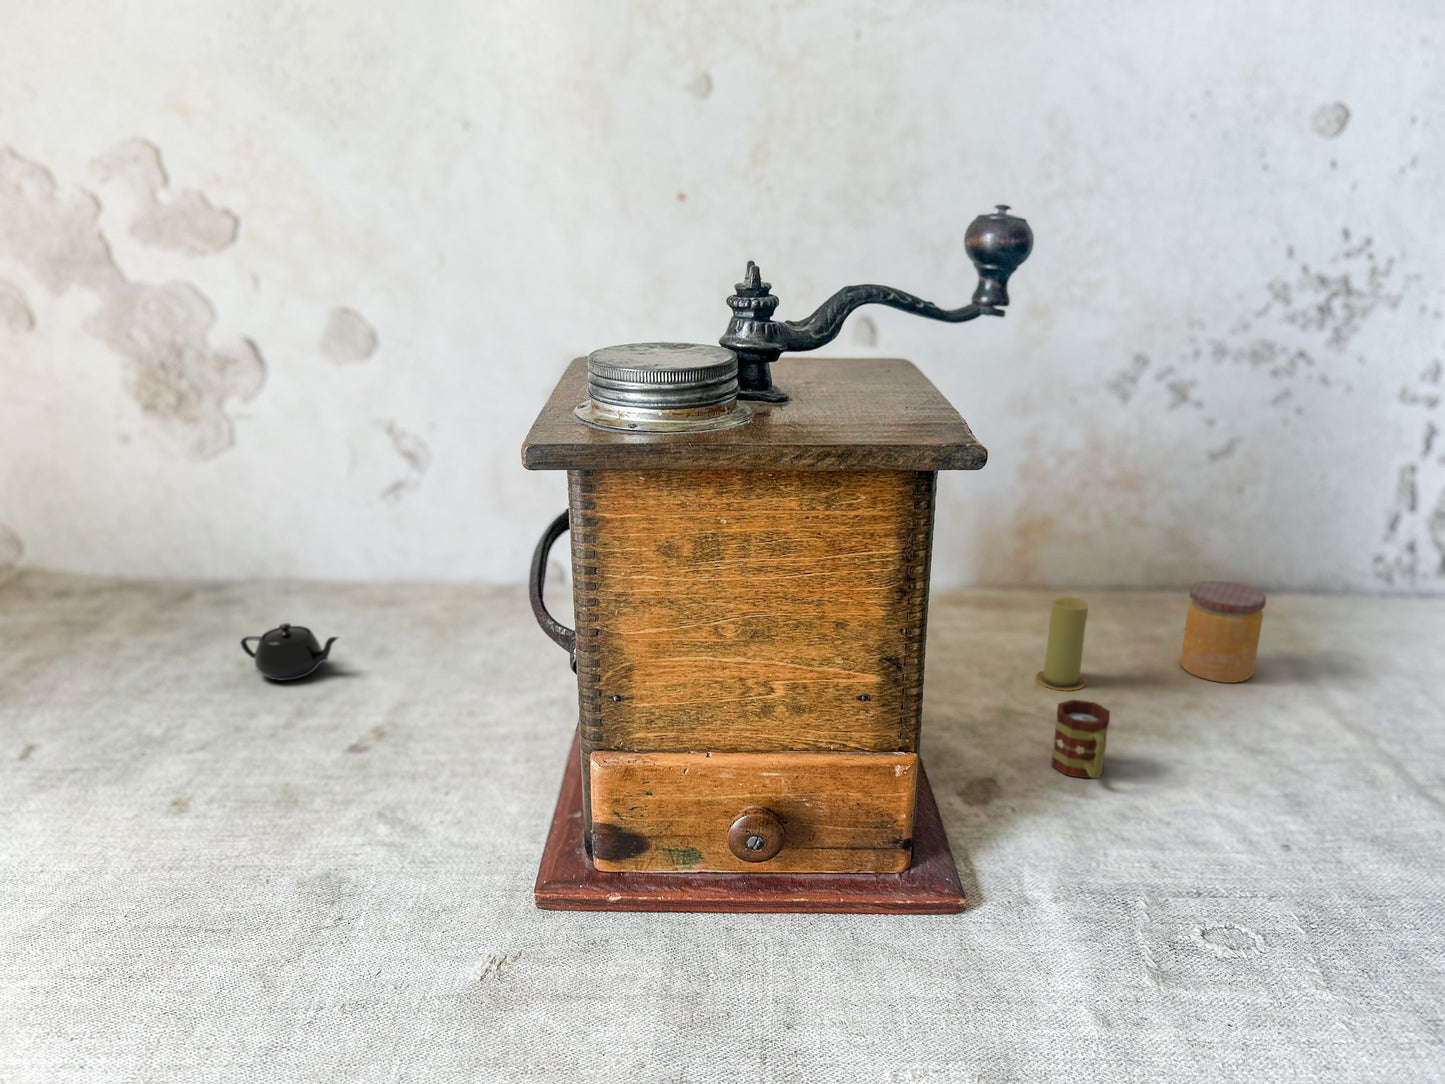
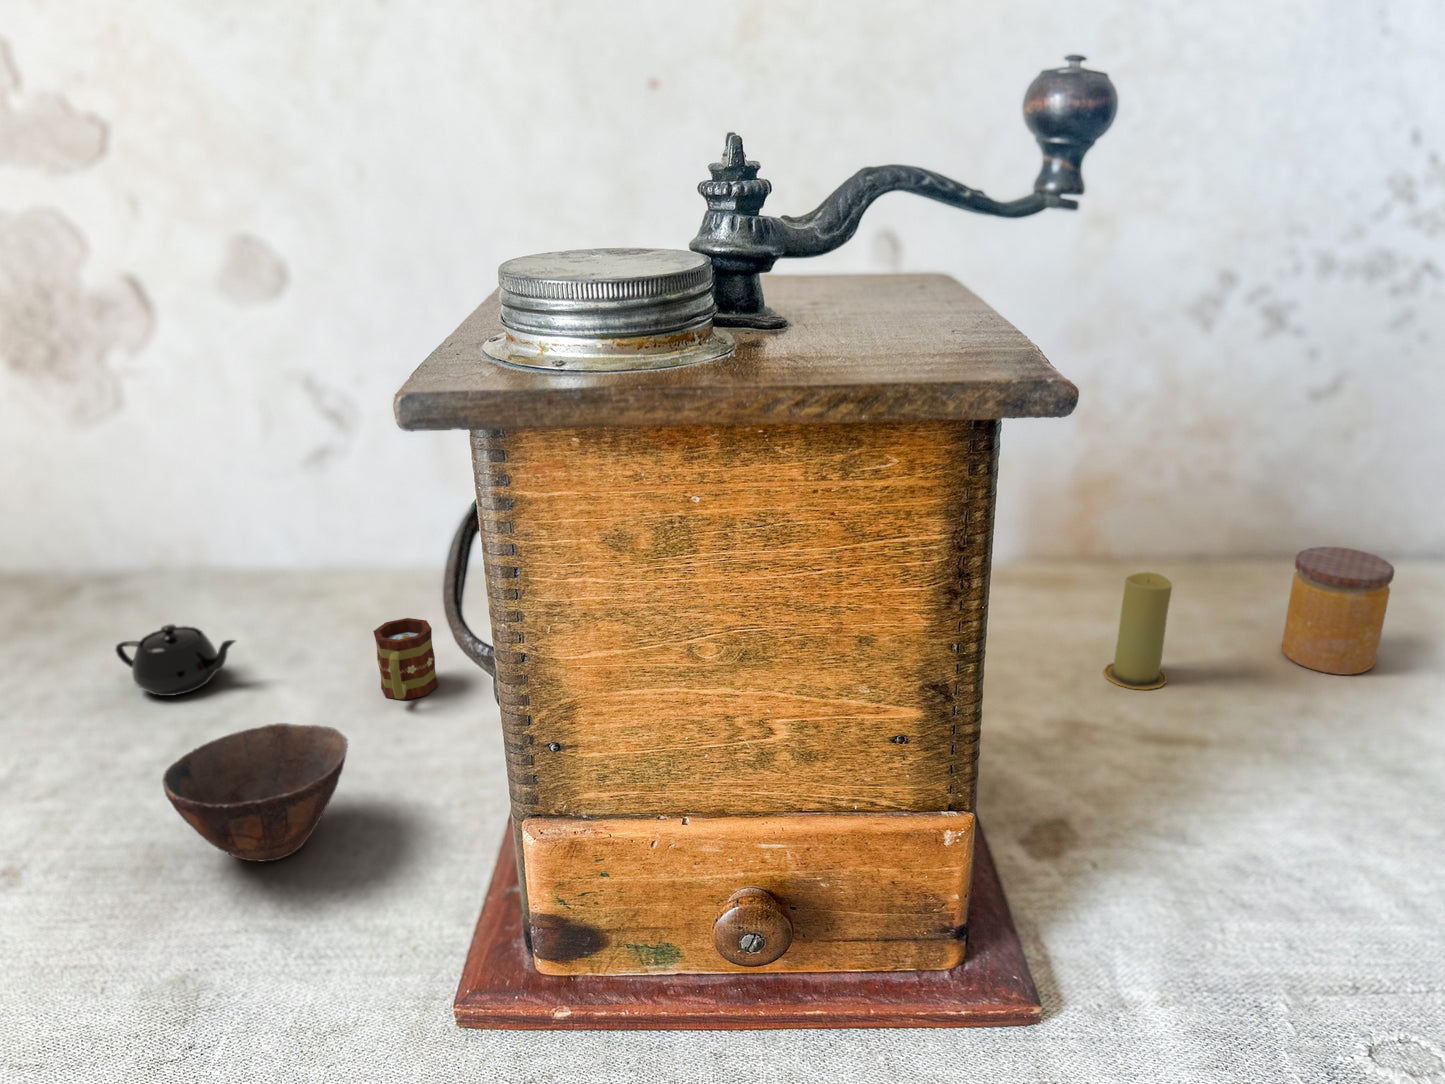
bowl: none [306,695,445,798] -> present [163,723,348,862]
mug: present [1051,700,1110,778] -> present [373,618,438,700]

